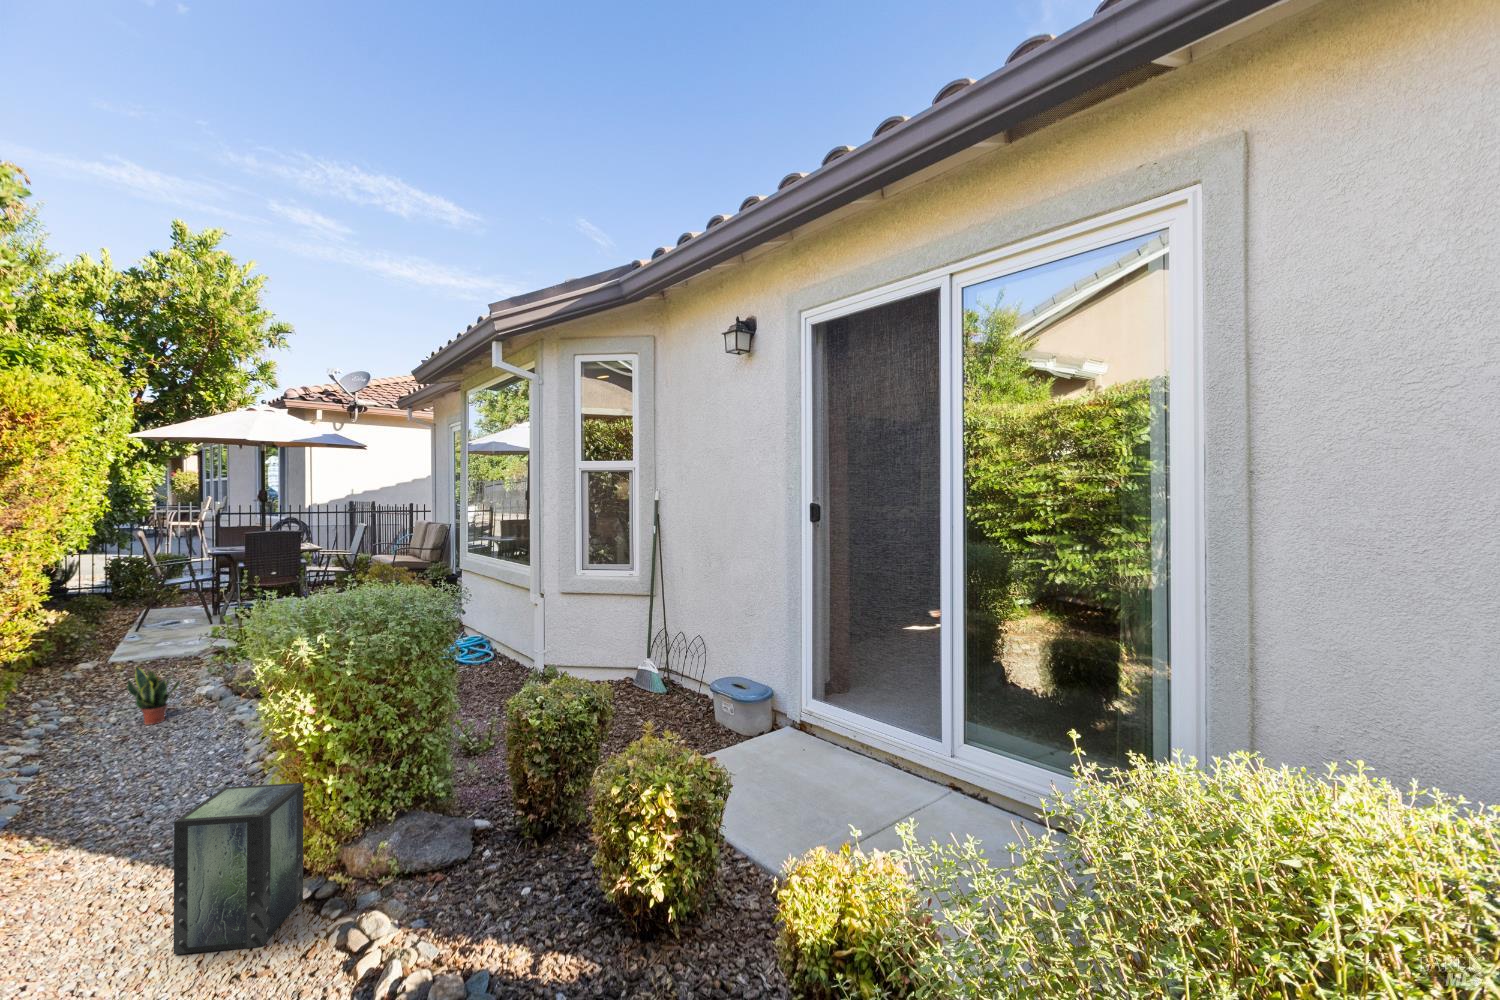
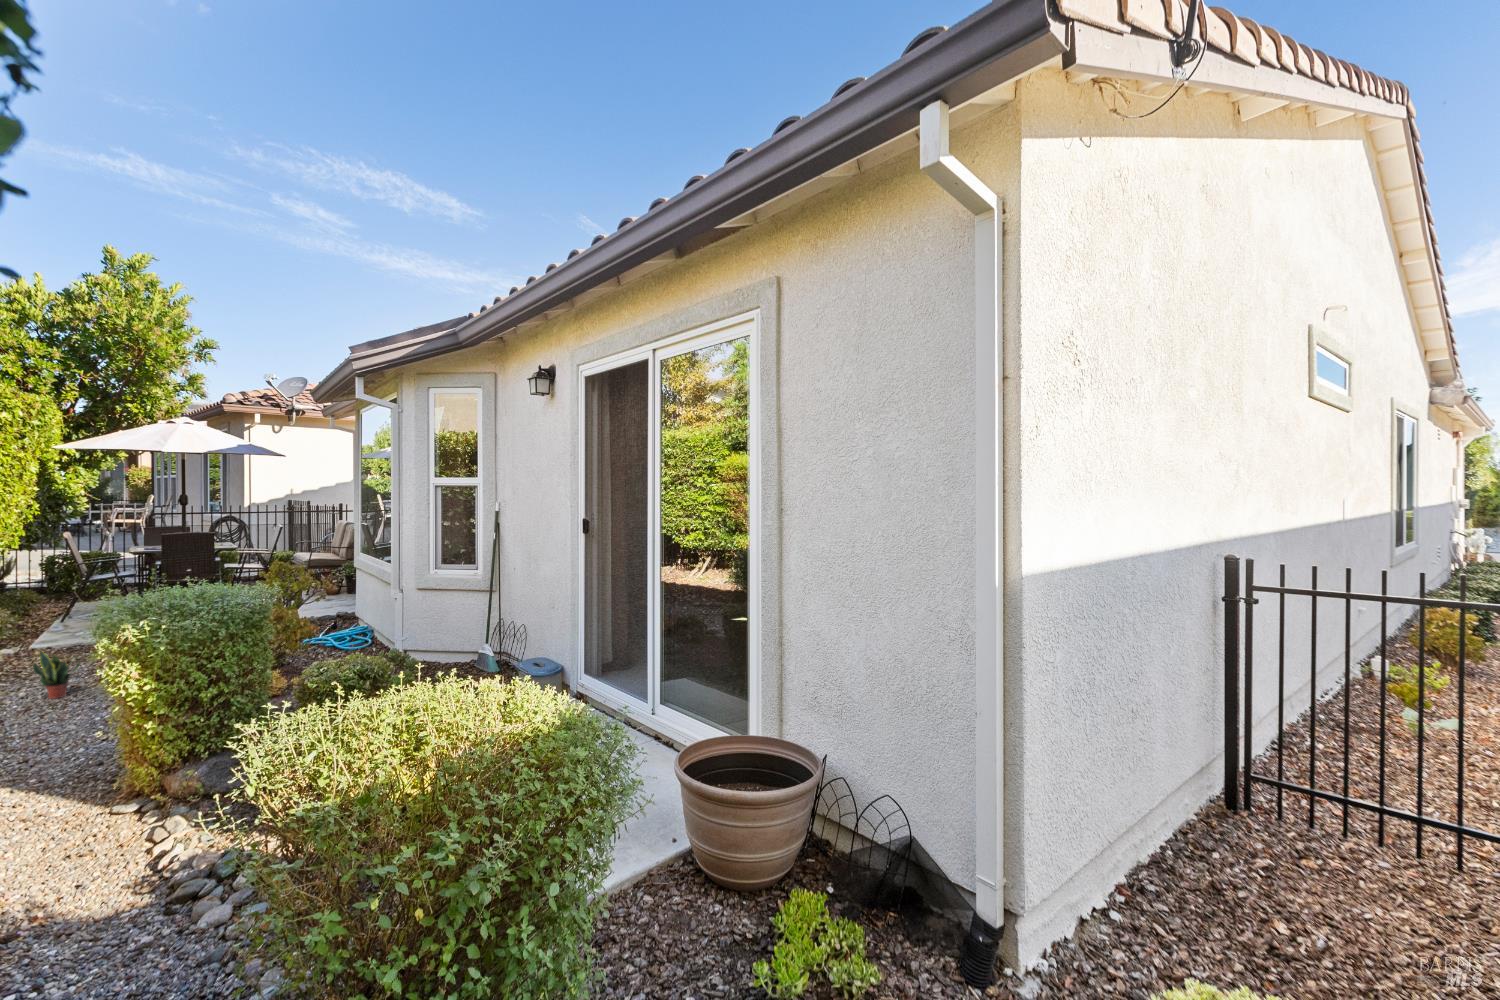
storage box: present [174,783,304,954] -> none [27,729,132,843]

